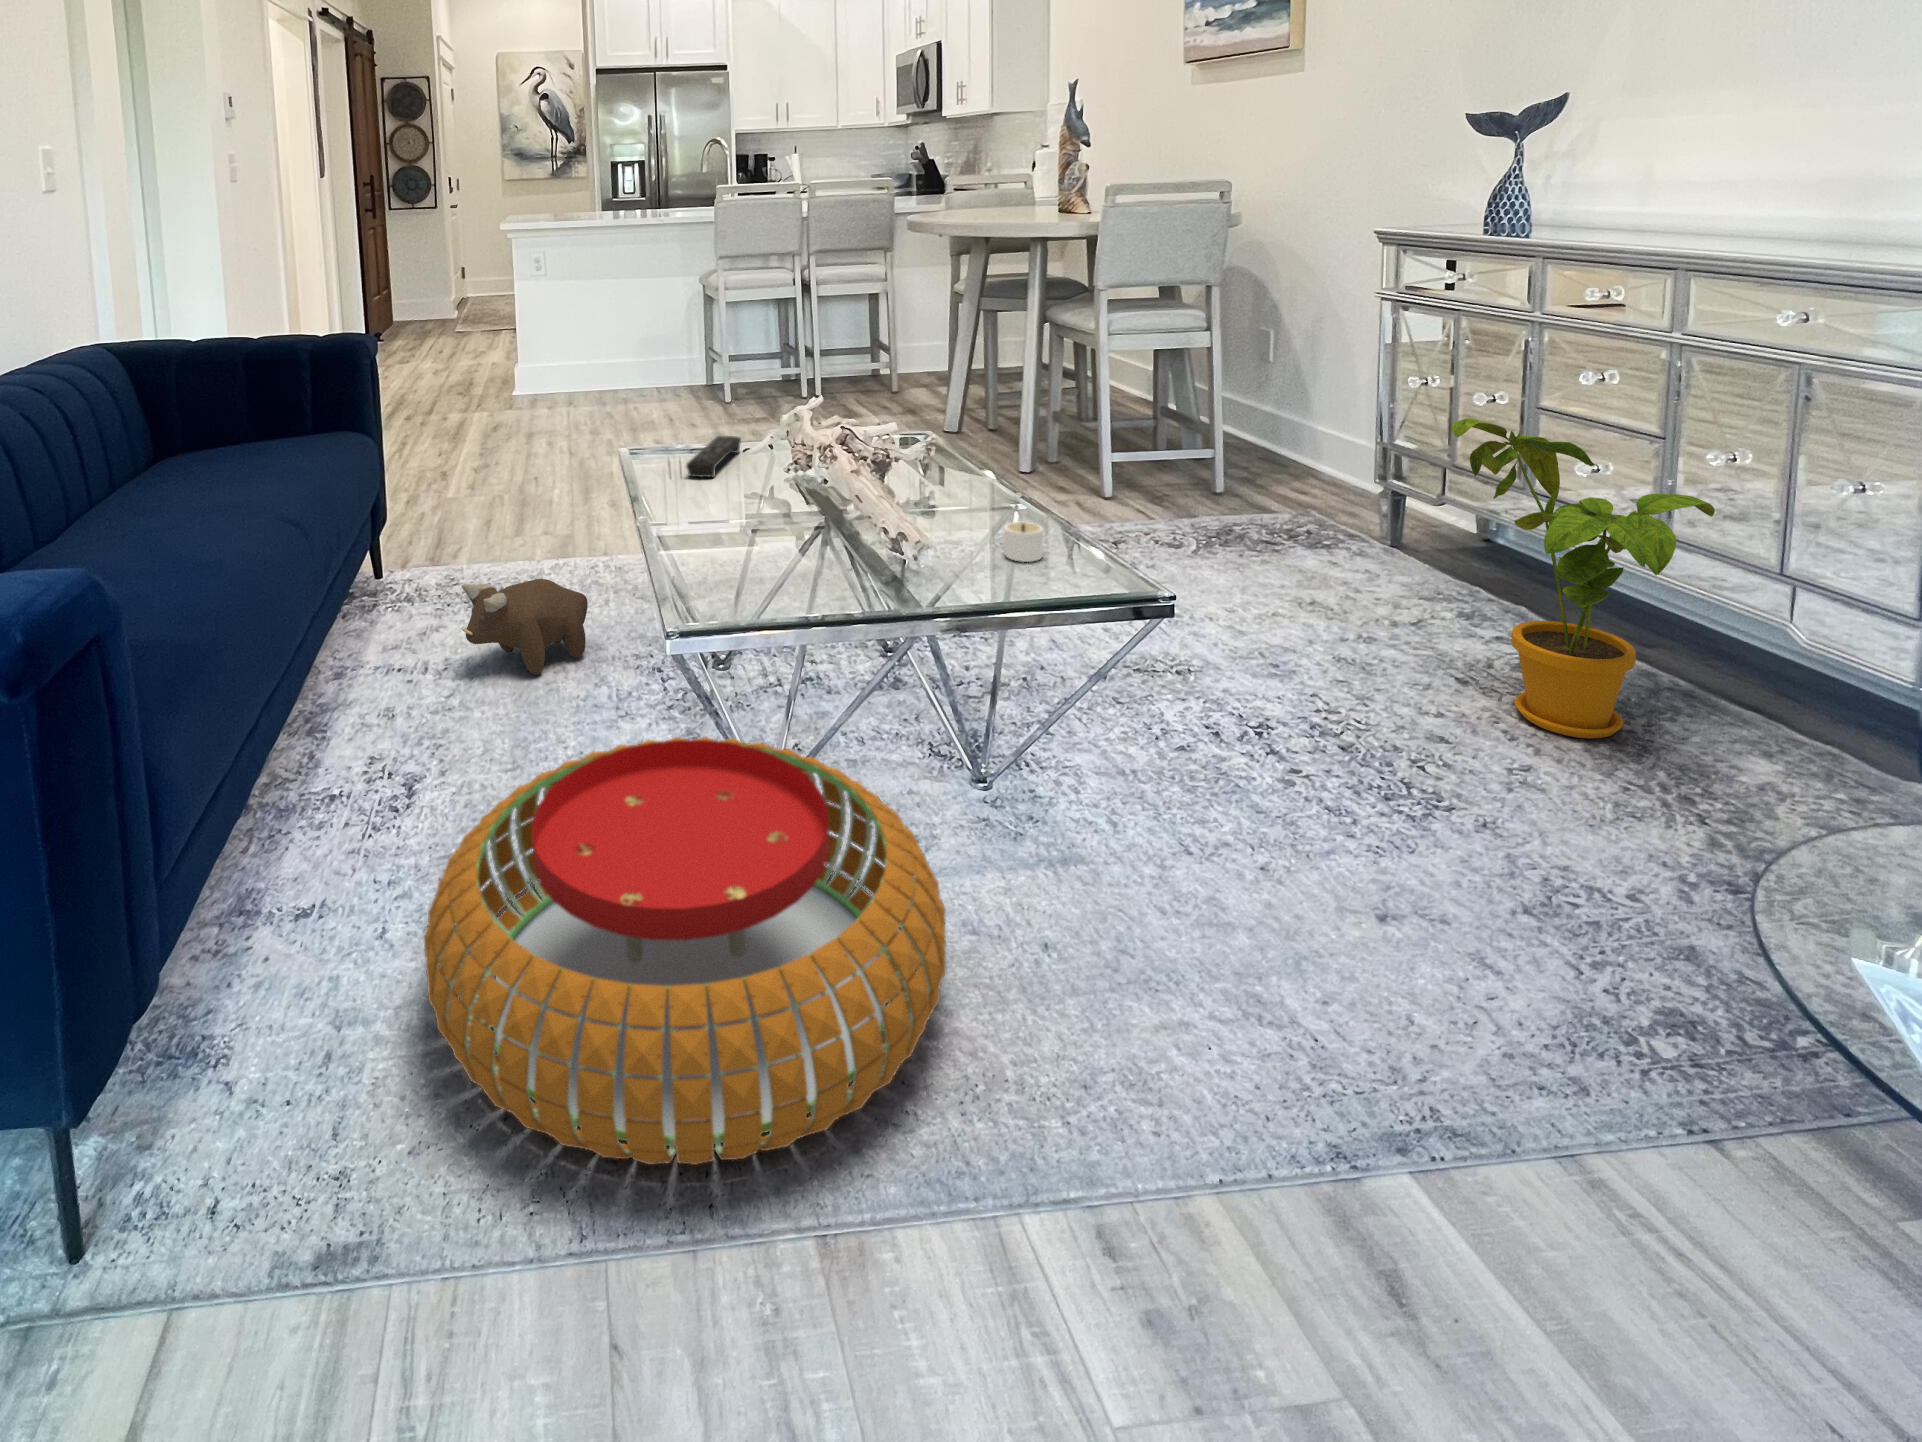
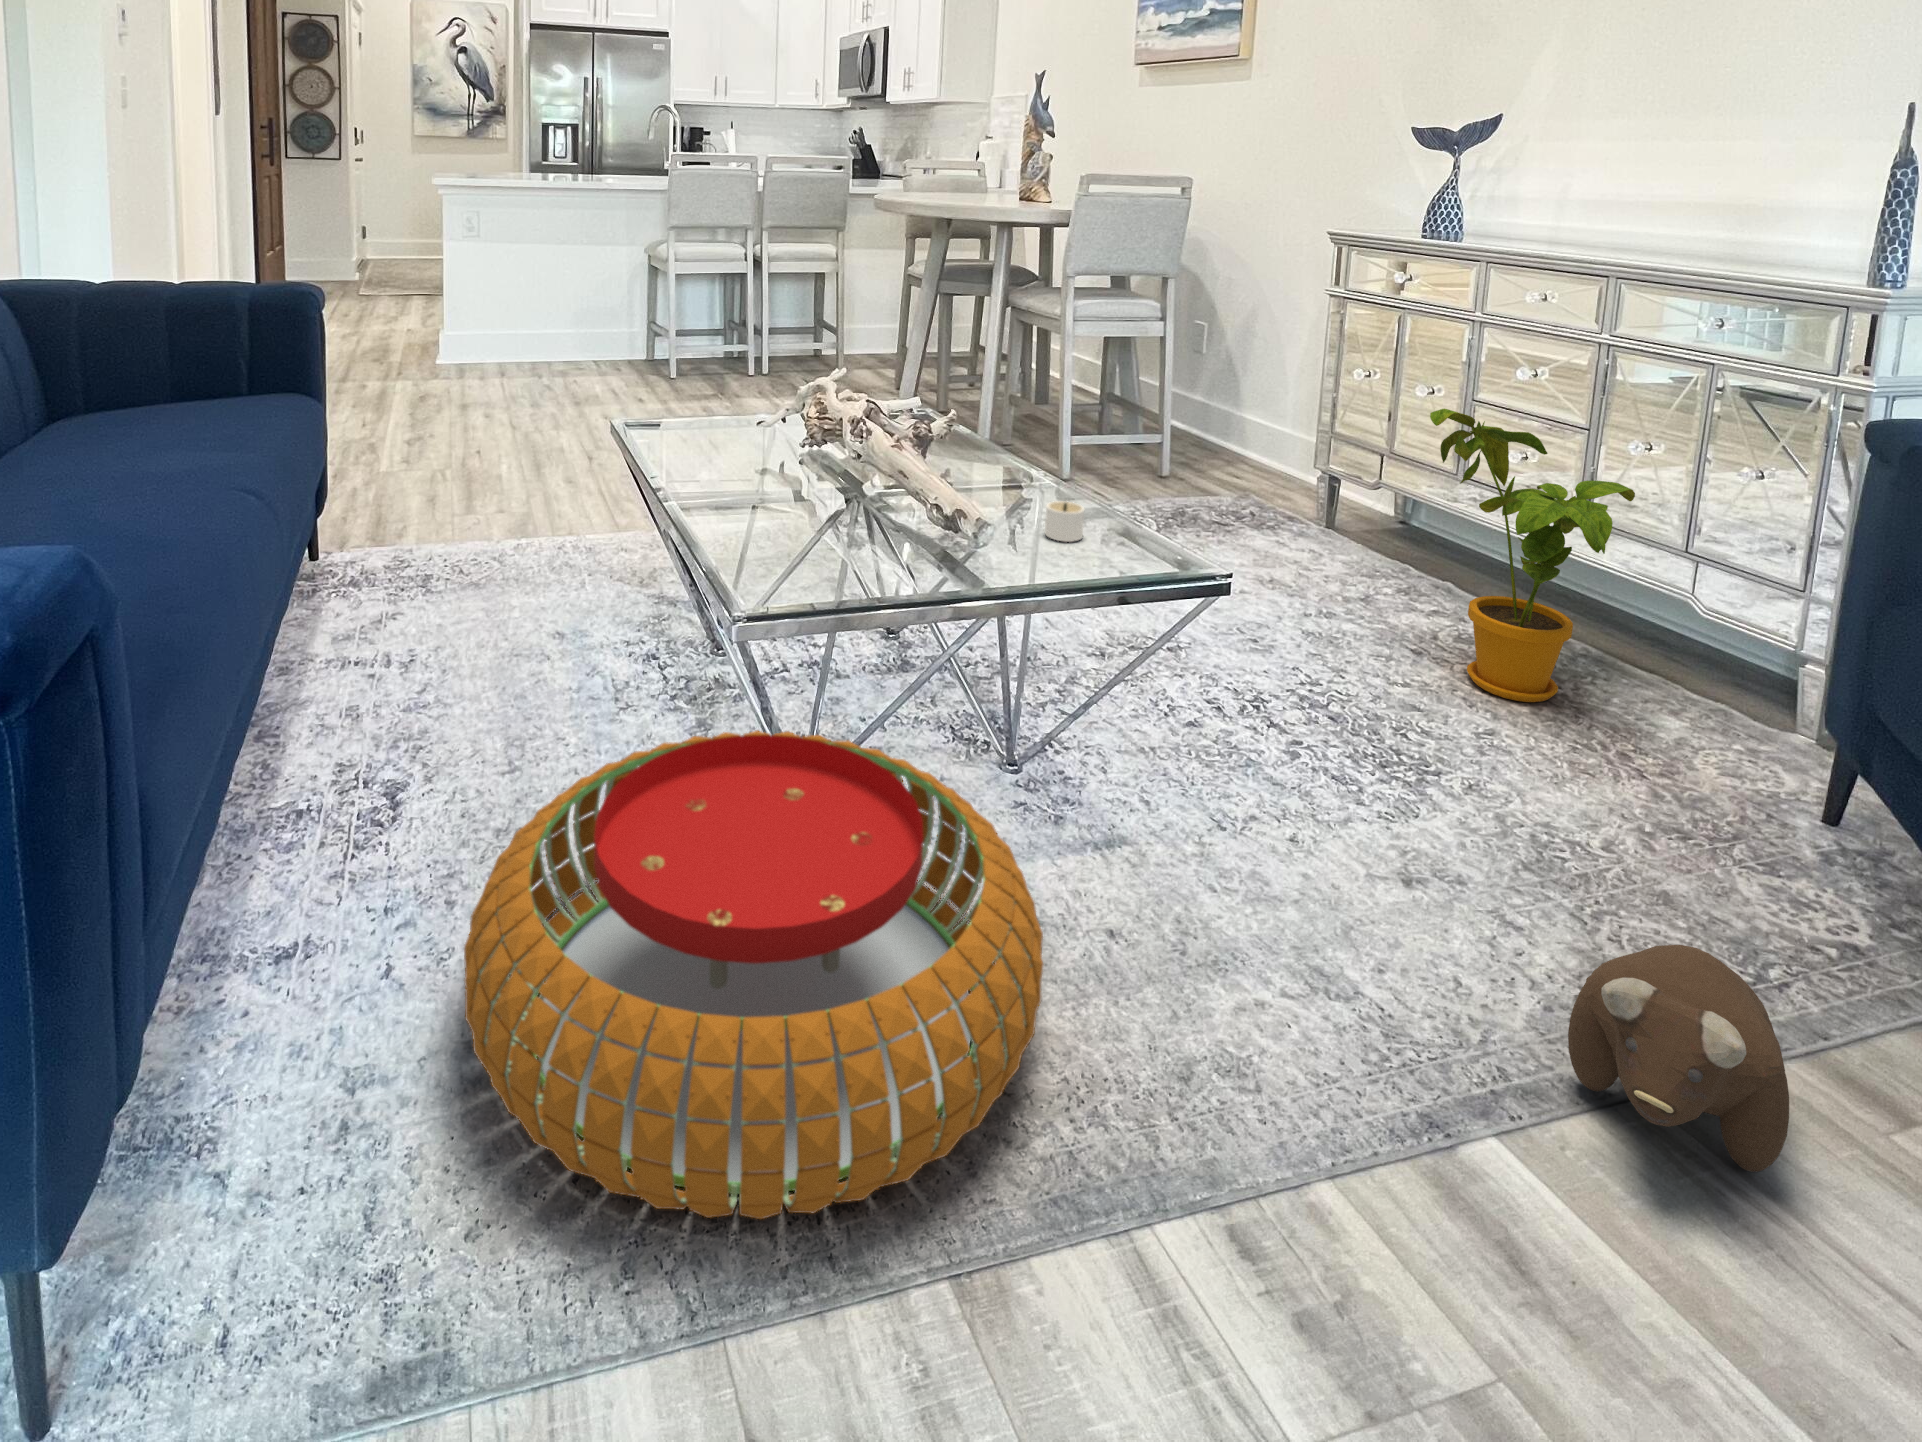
remote control: present [686,436,741,477] -> none [689,410,739,454]
plush toy: present [461,579,588,675] -> present [1568,945,1789,1172]

